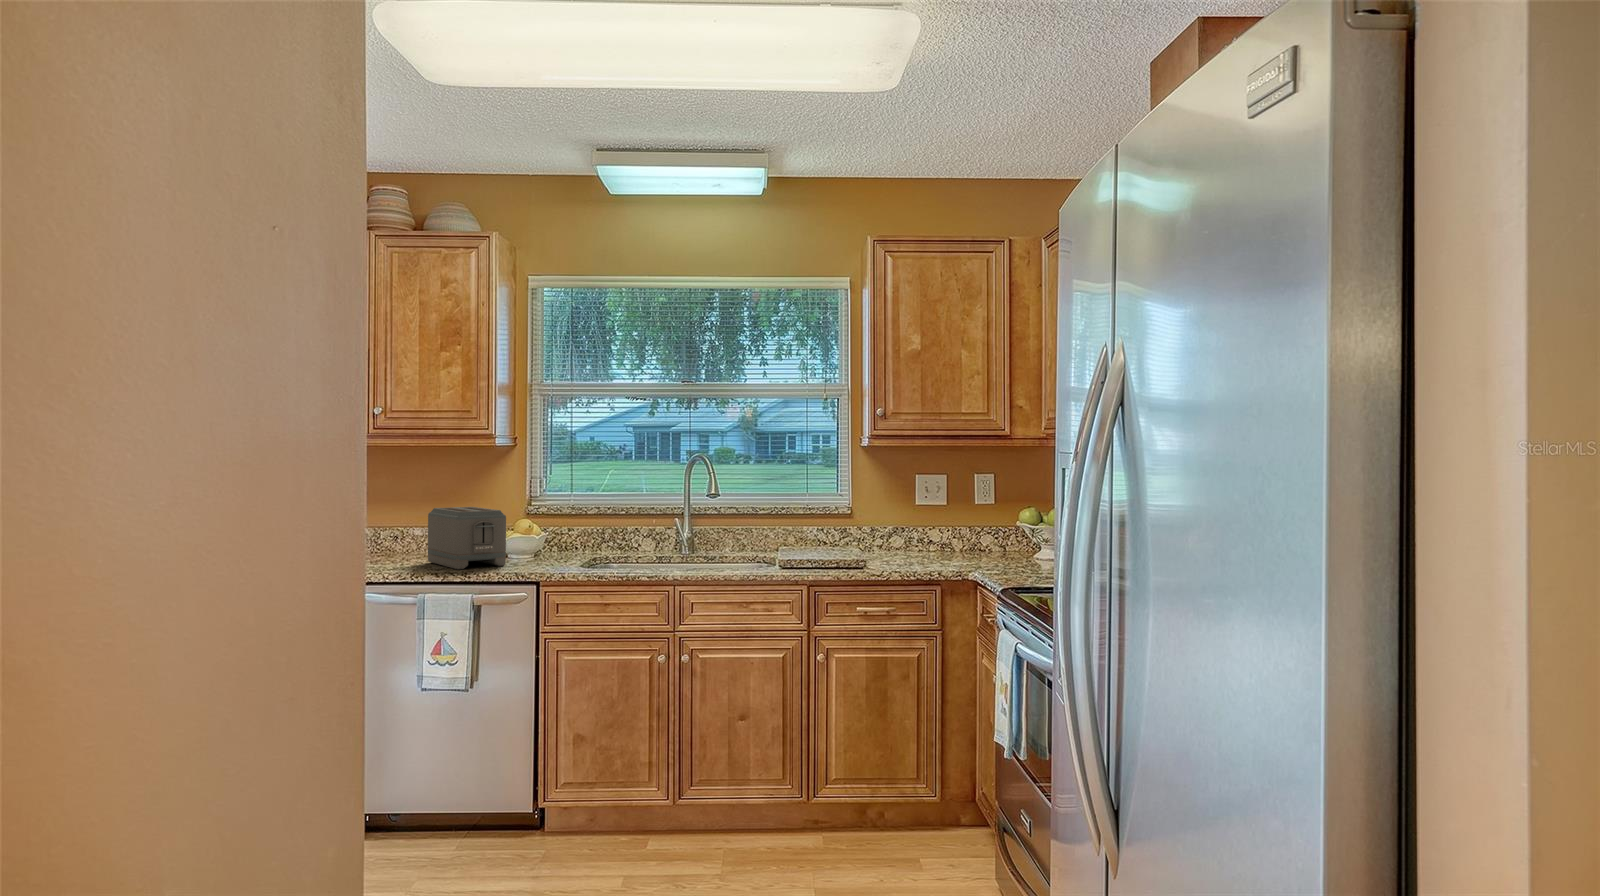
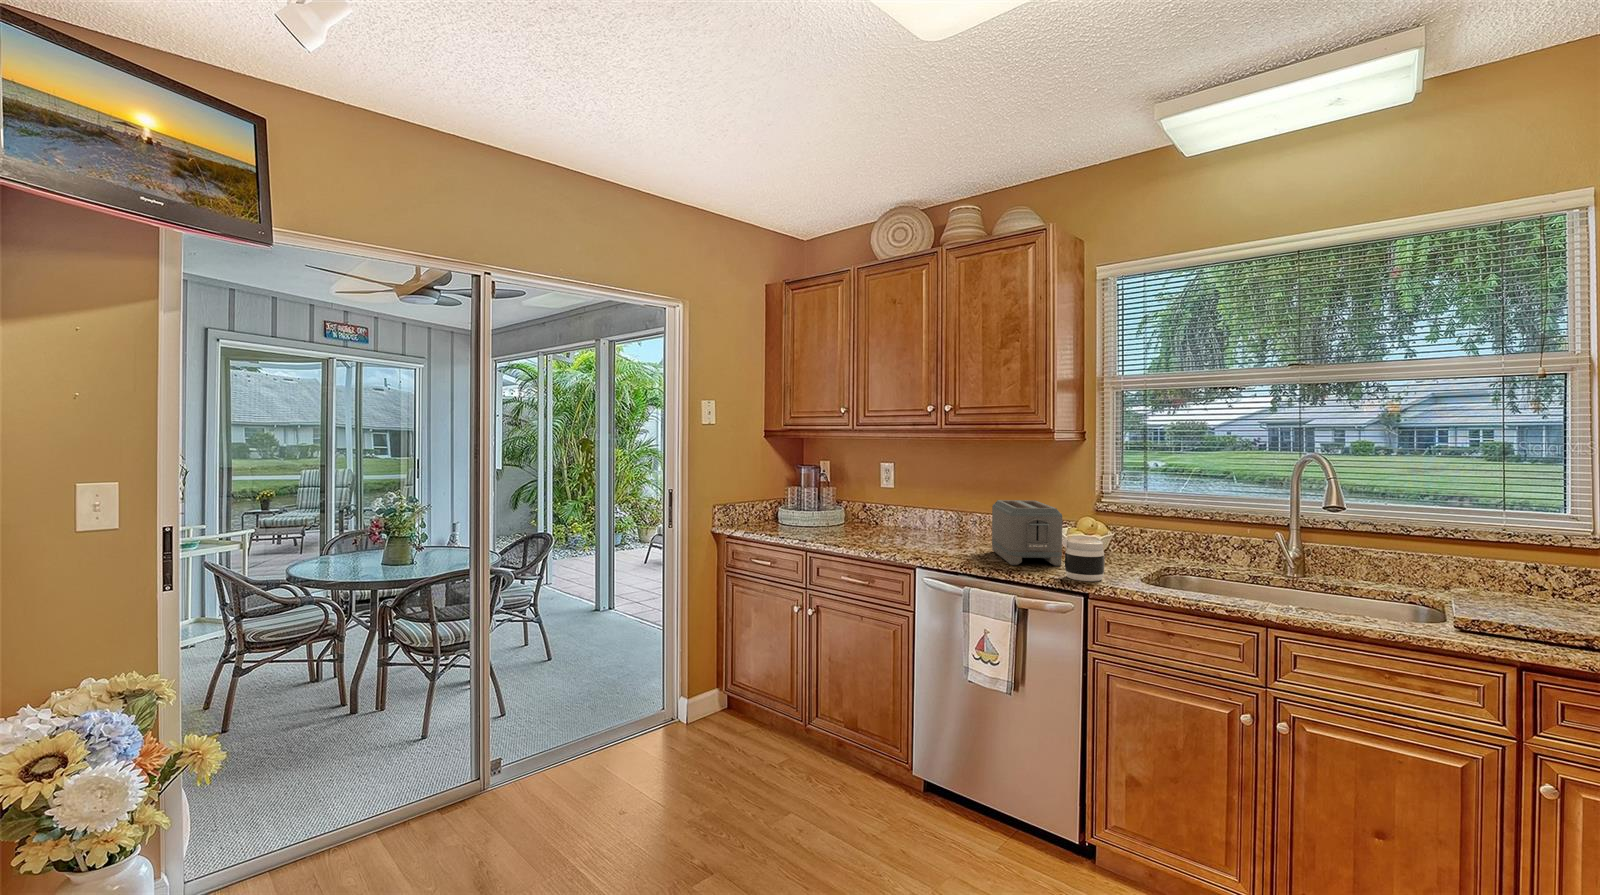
jar: none [514,535,550,572] -> present [1065,539,1105,581]

